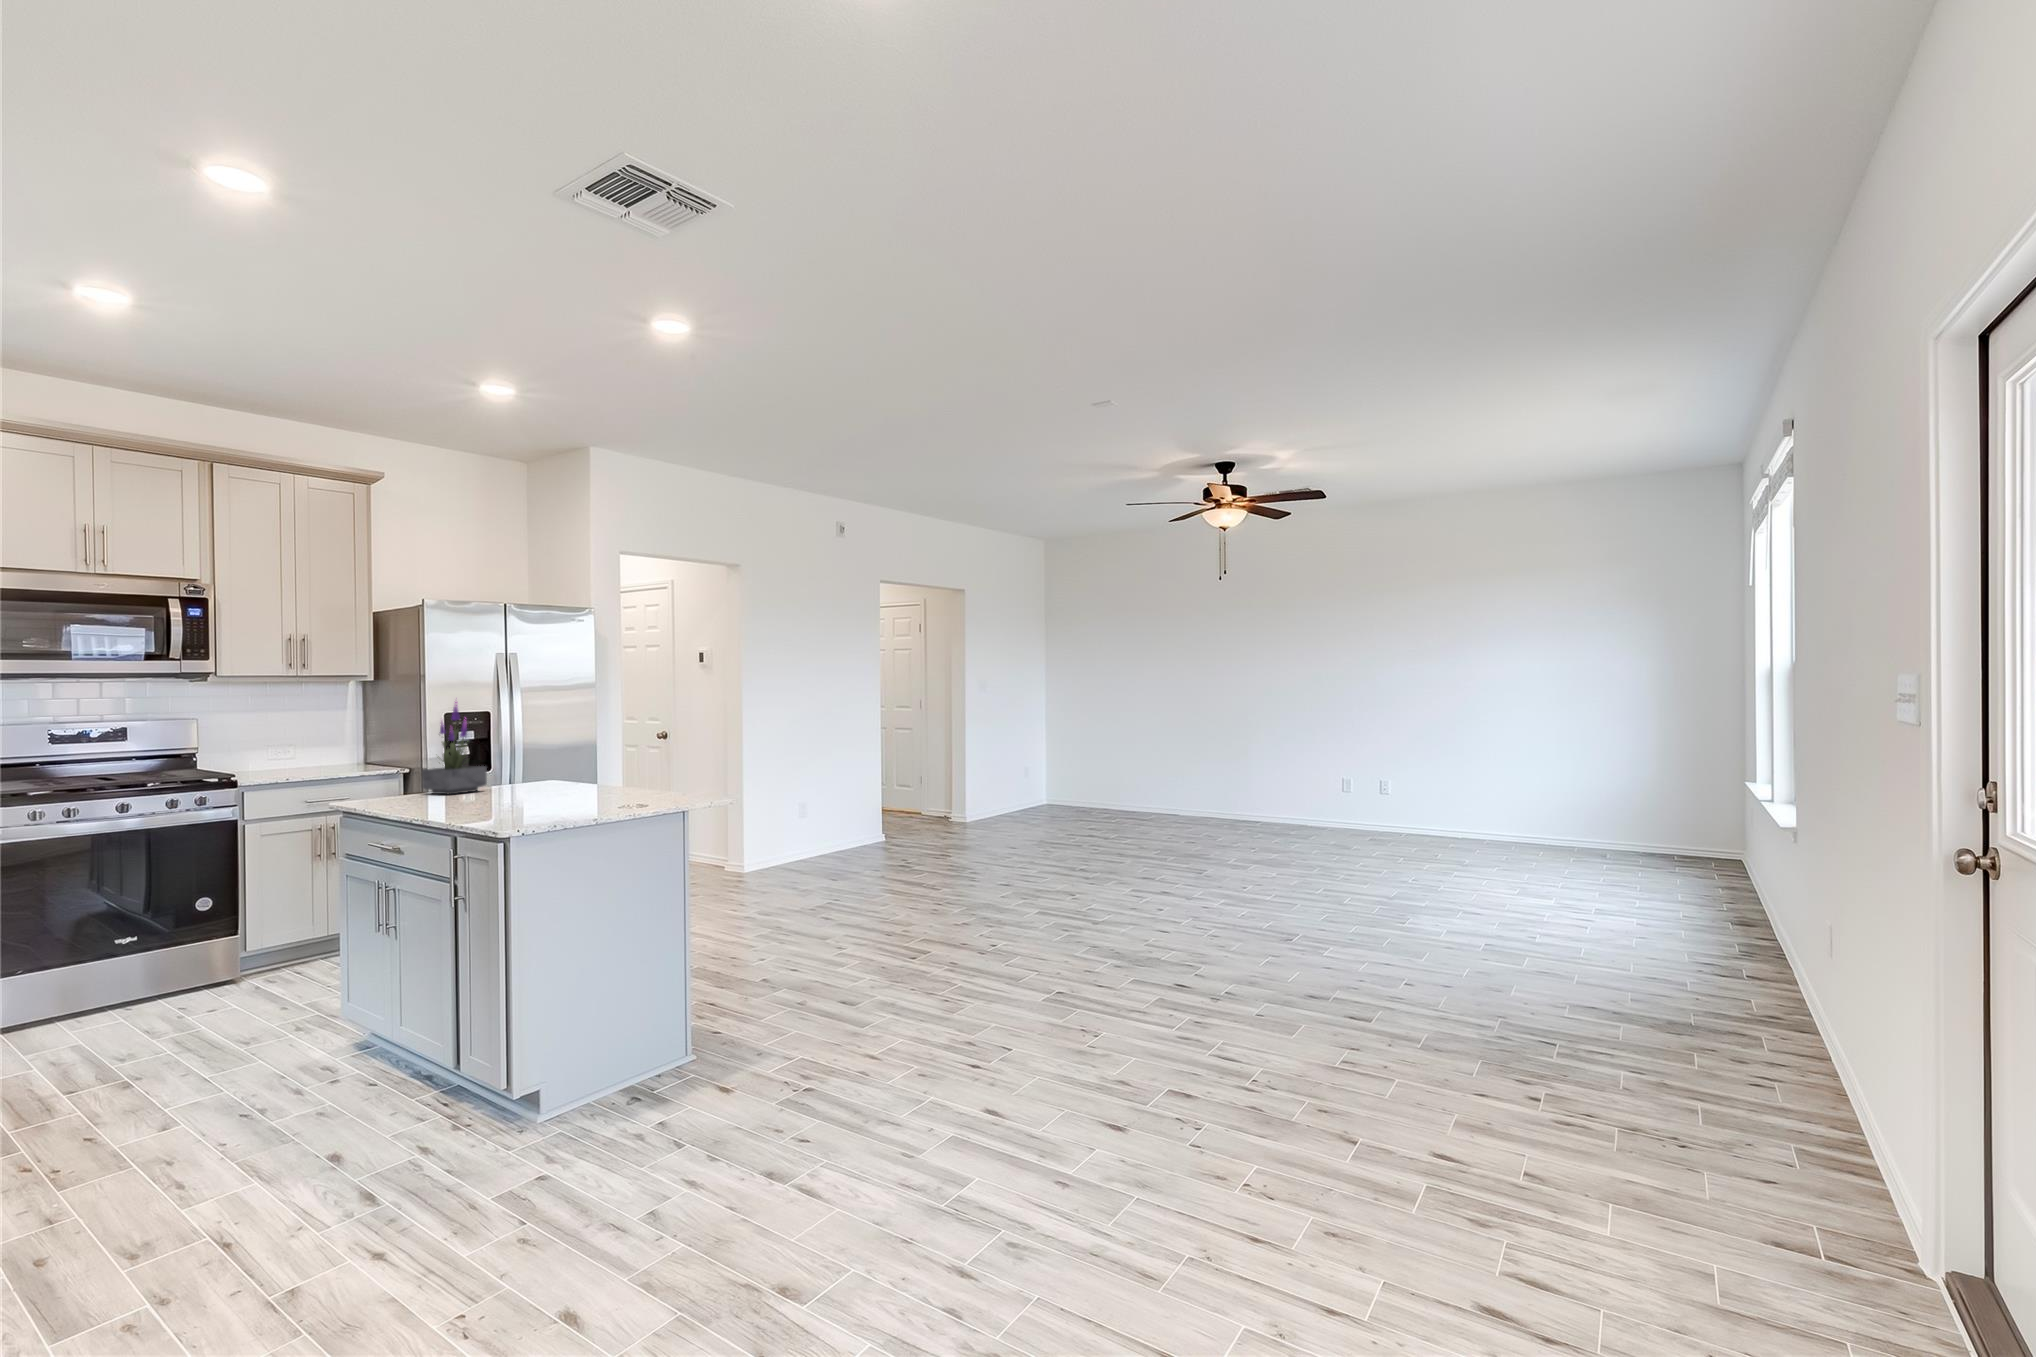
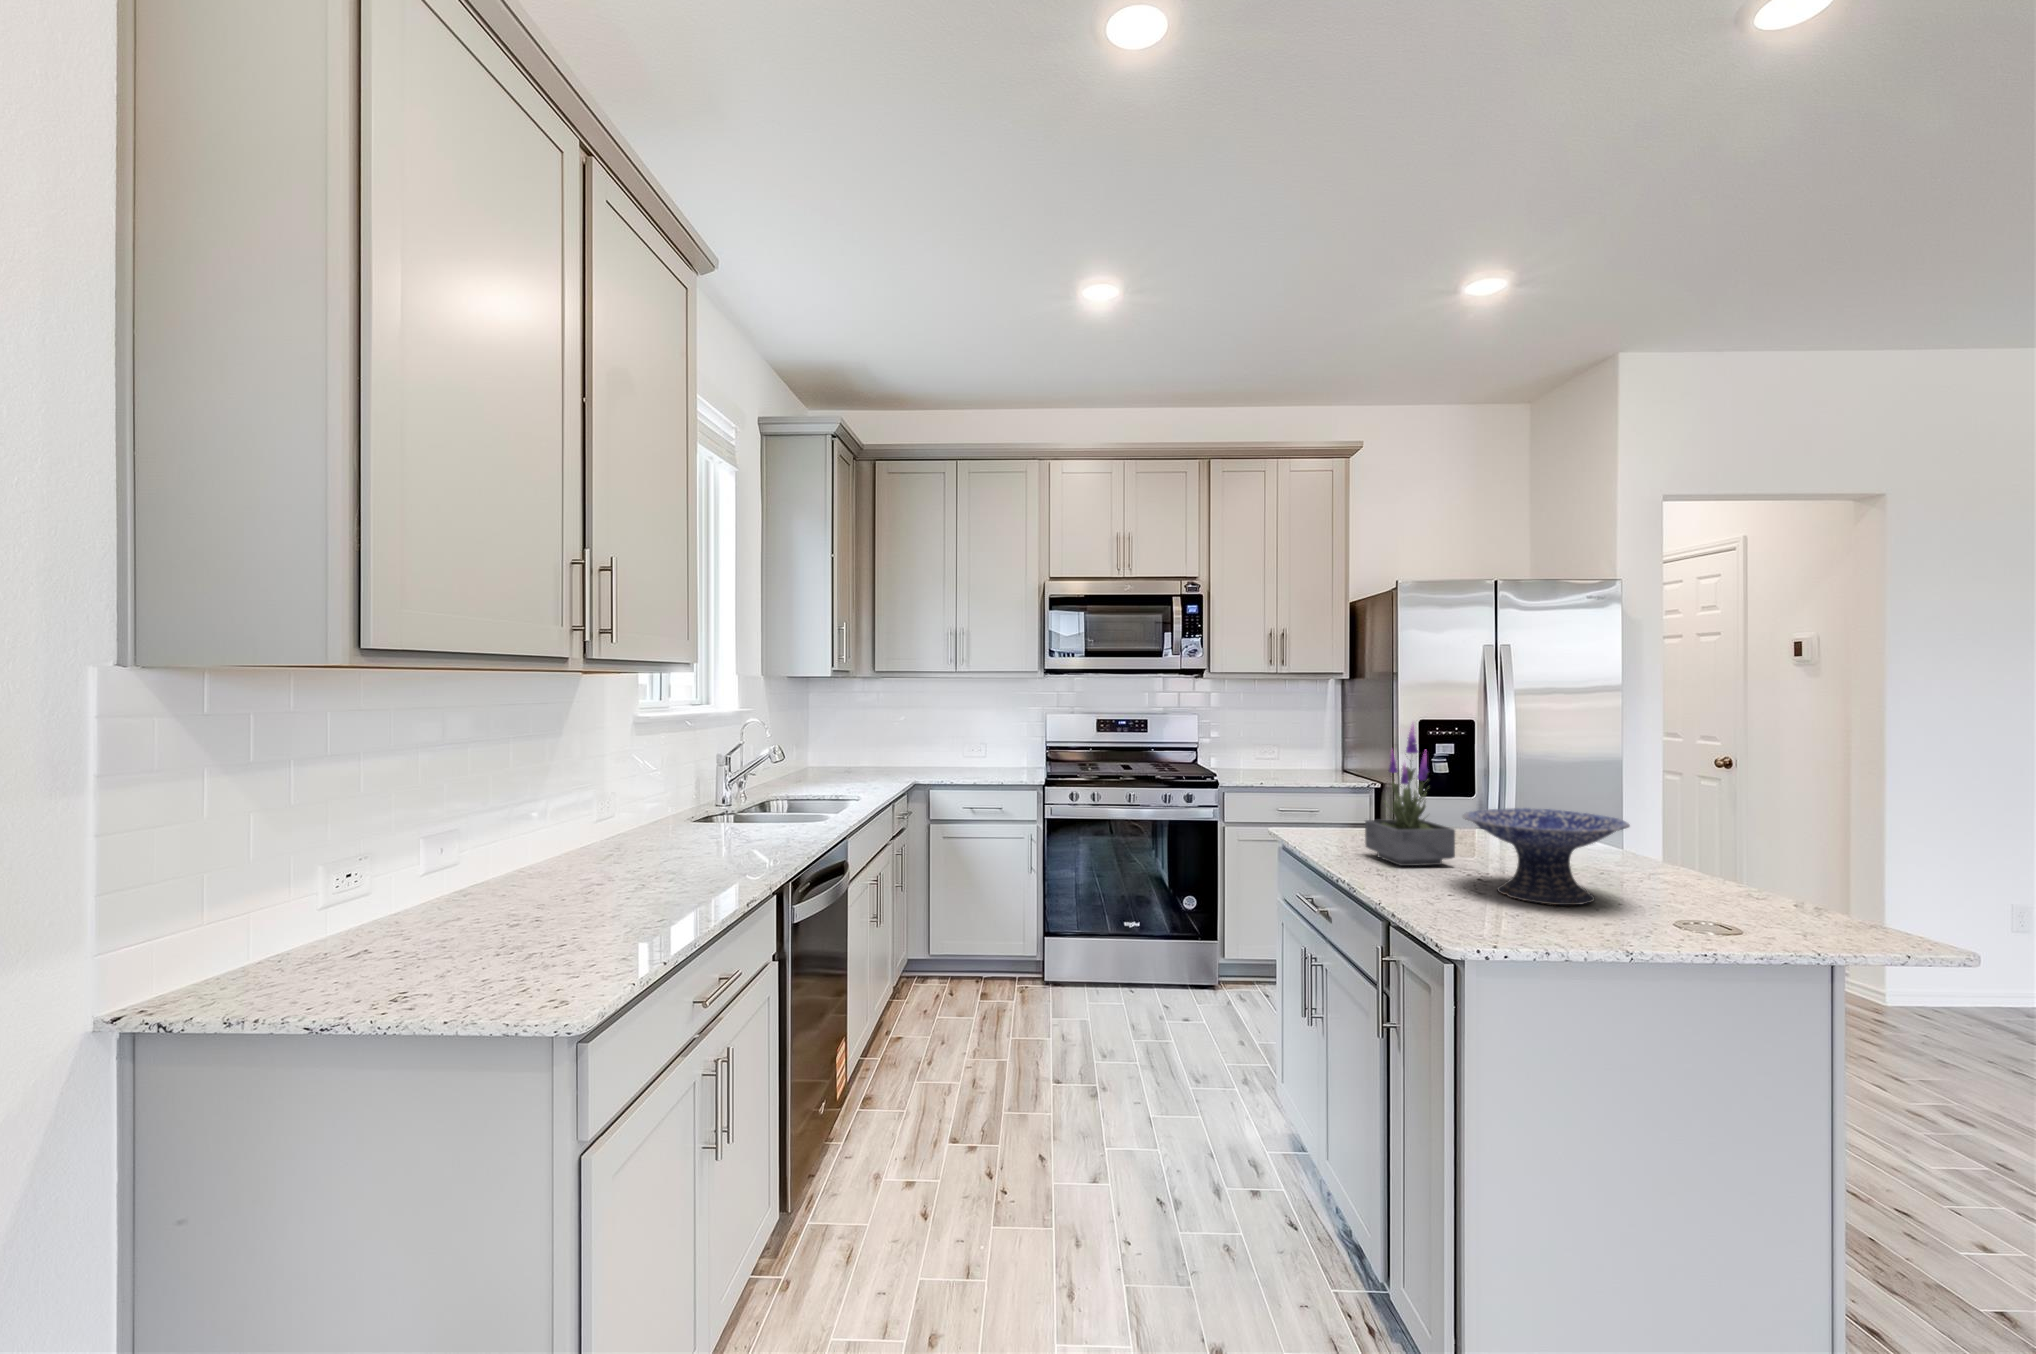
decorative bowl: none [493,744,585,795] -> present [1463,808,1630,905]

